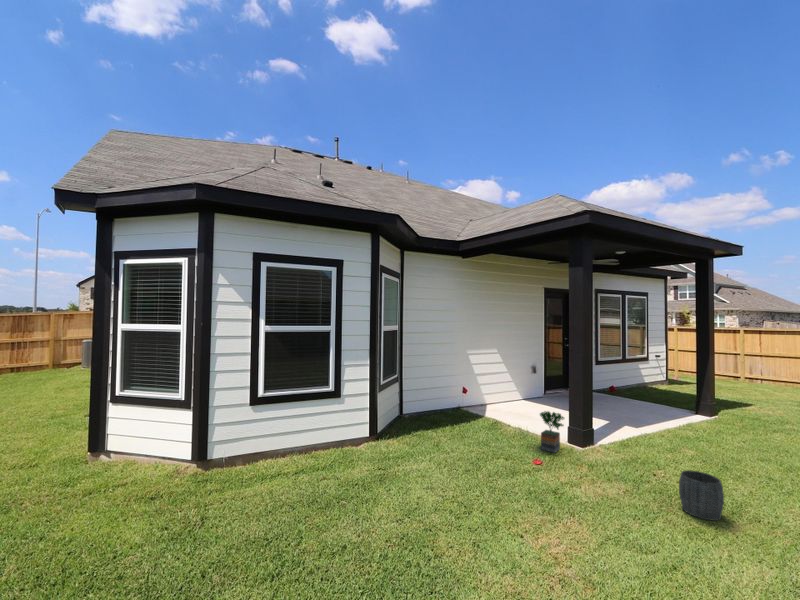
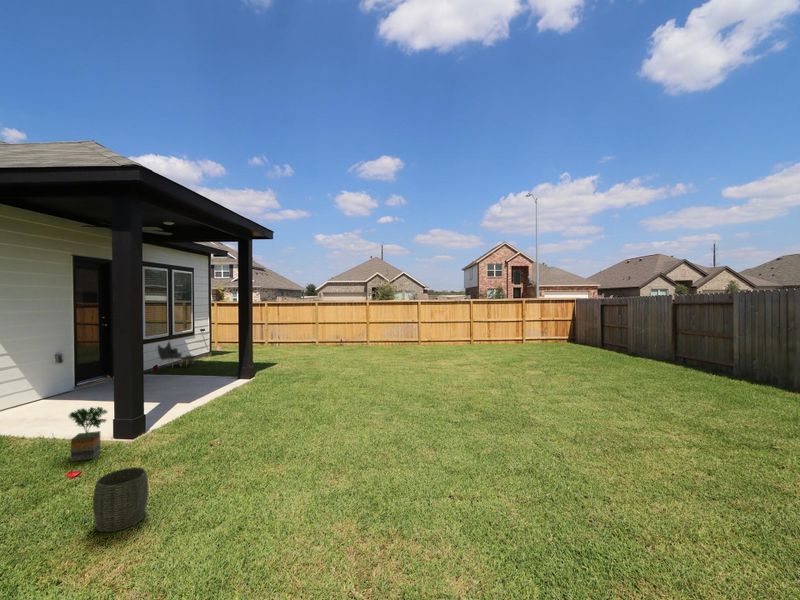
armchair: none [607,361,648,391] -> present [157,342,195,362]
woven basket: present [679,470,724,521] -> present [93,467,148,532]

